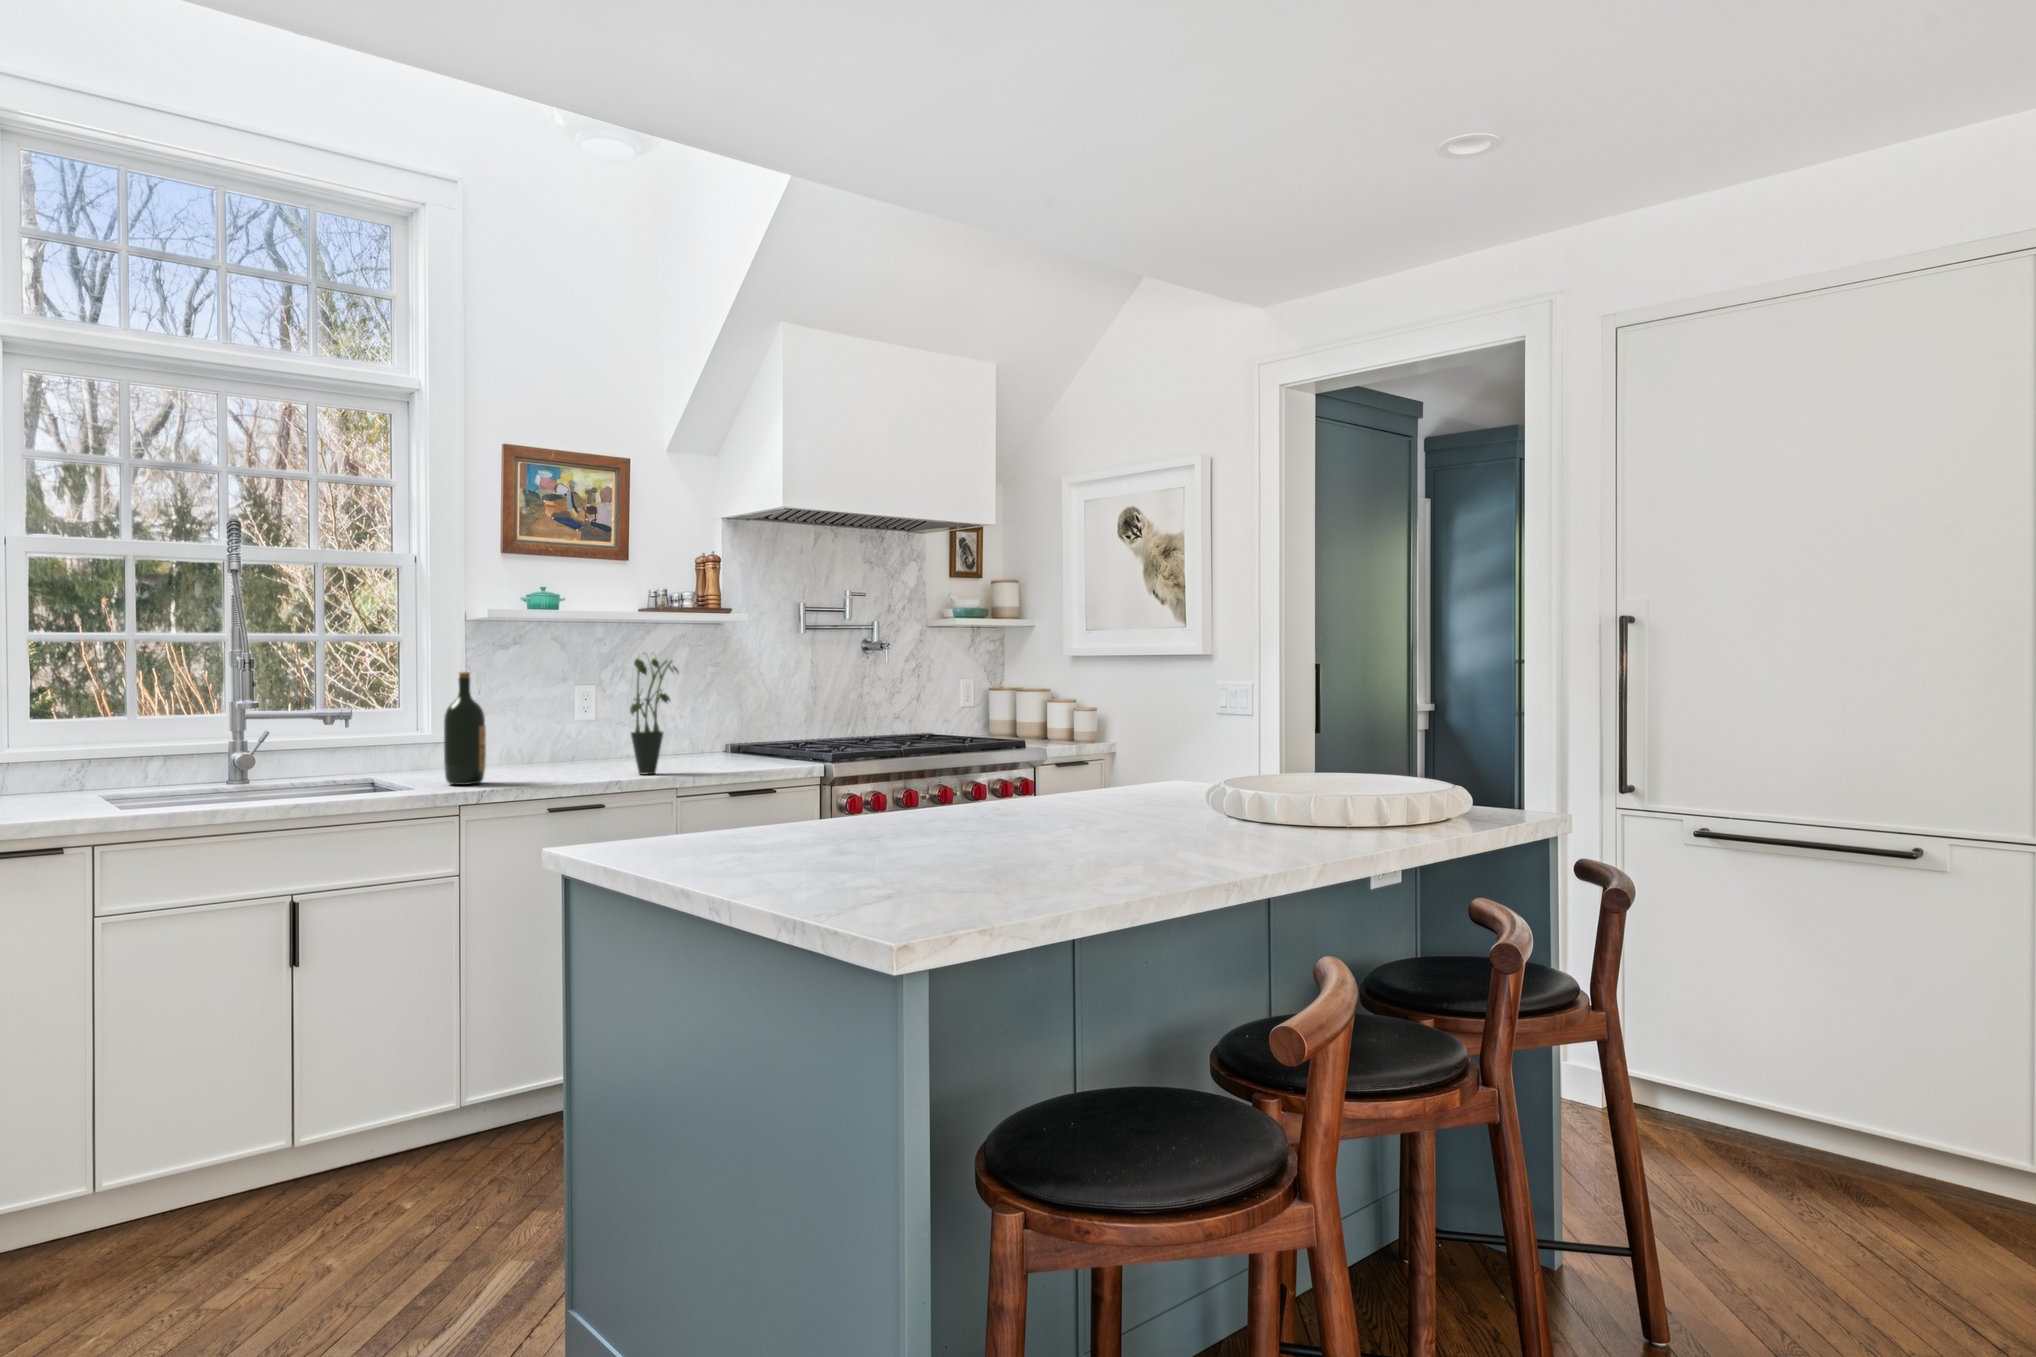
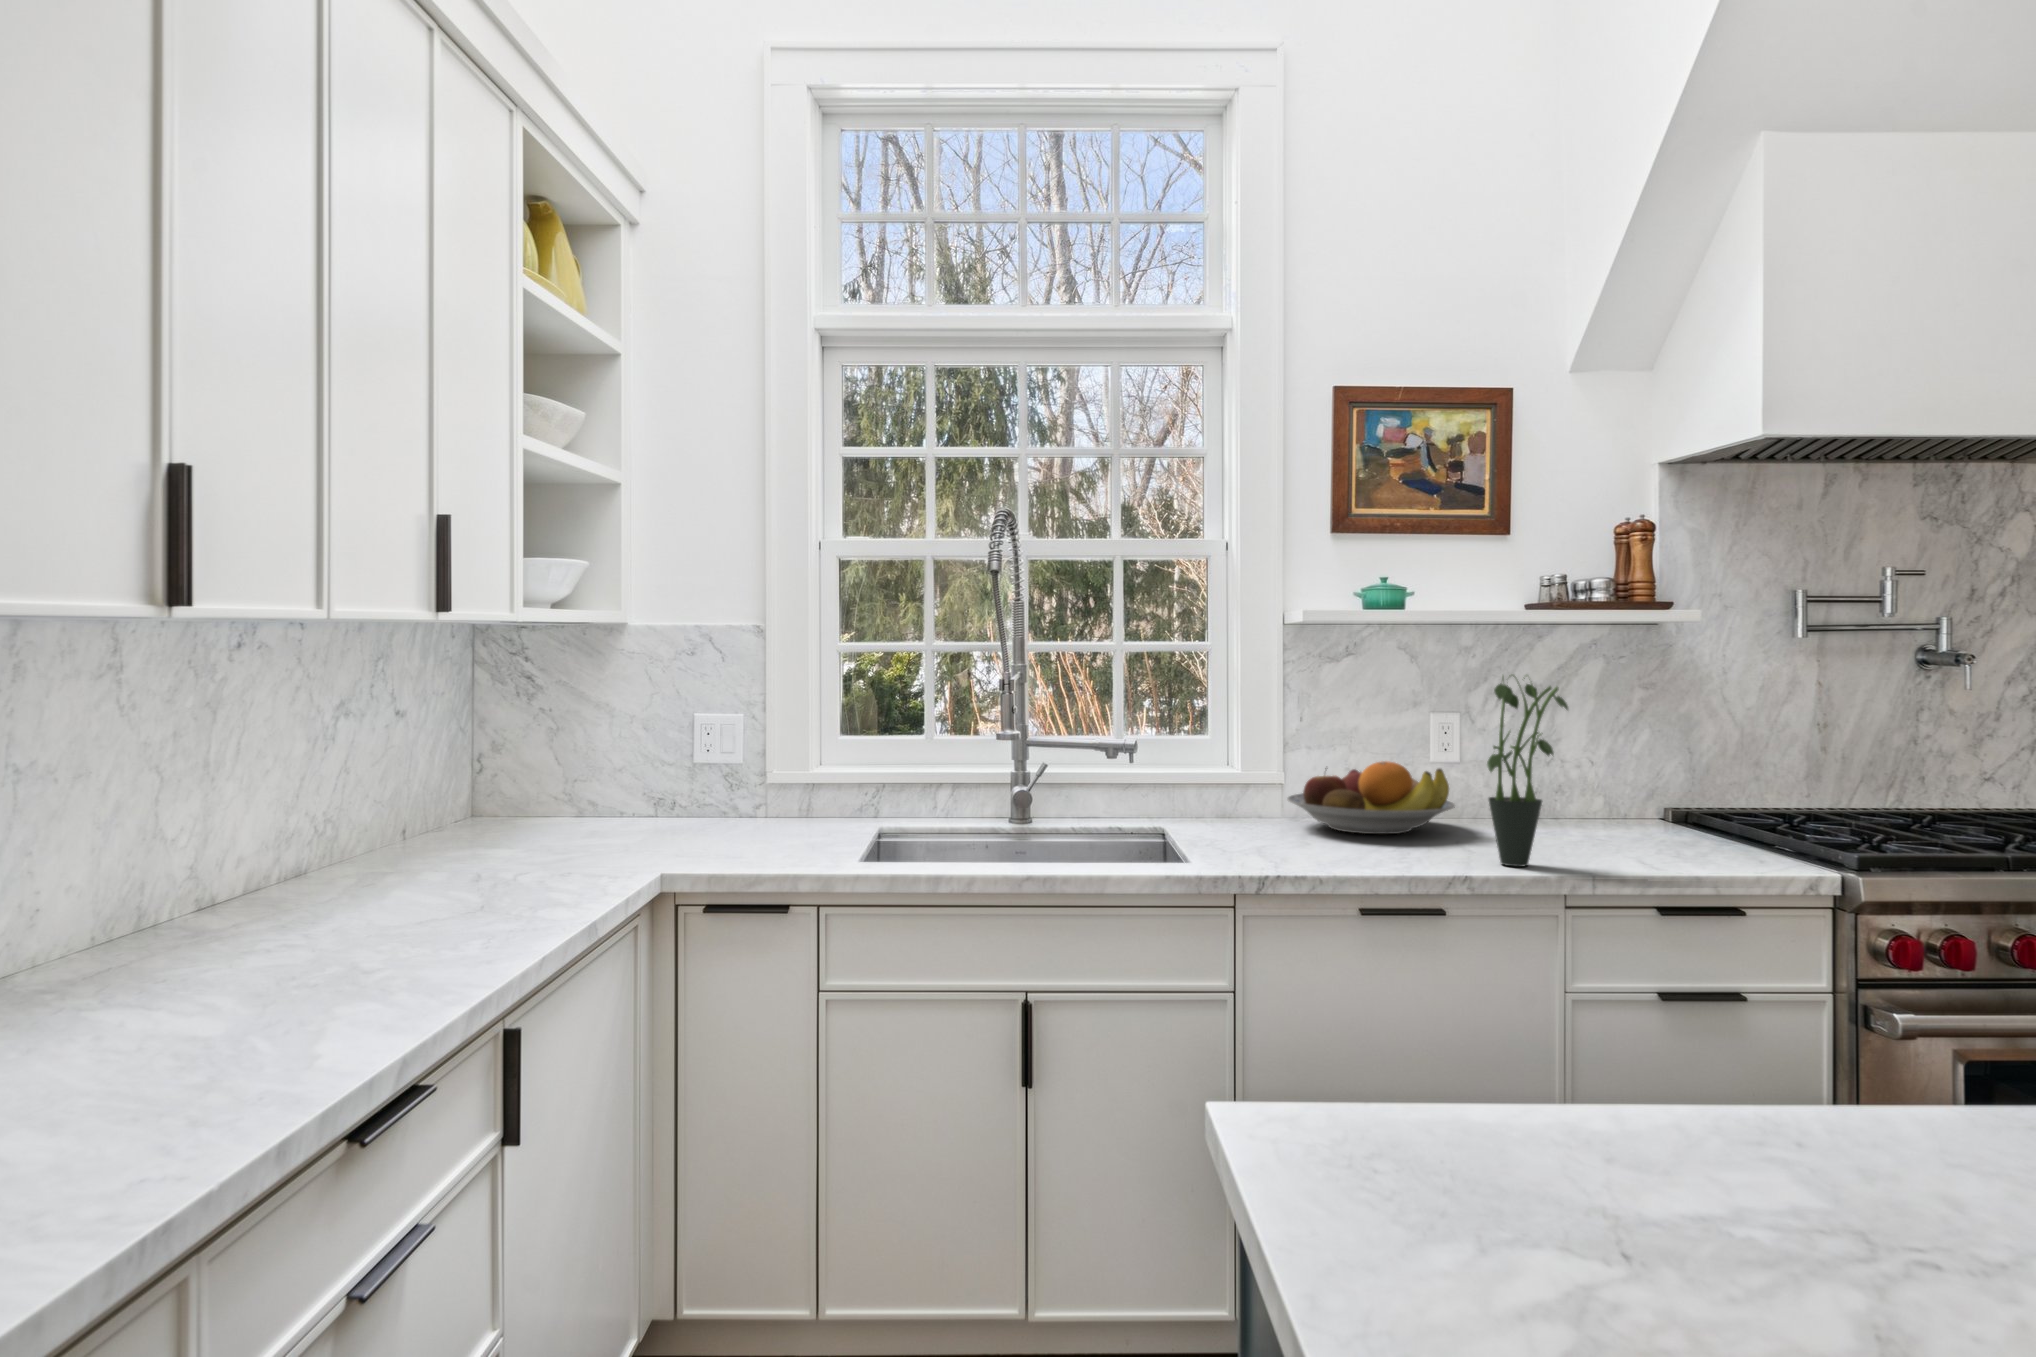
wine bottle: present [444,672,486,785] -> none [1221,700,1275,859]
fruit bowl: none [478,717,602,768] -> present [1287,761,1455,834]

